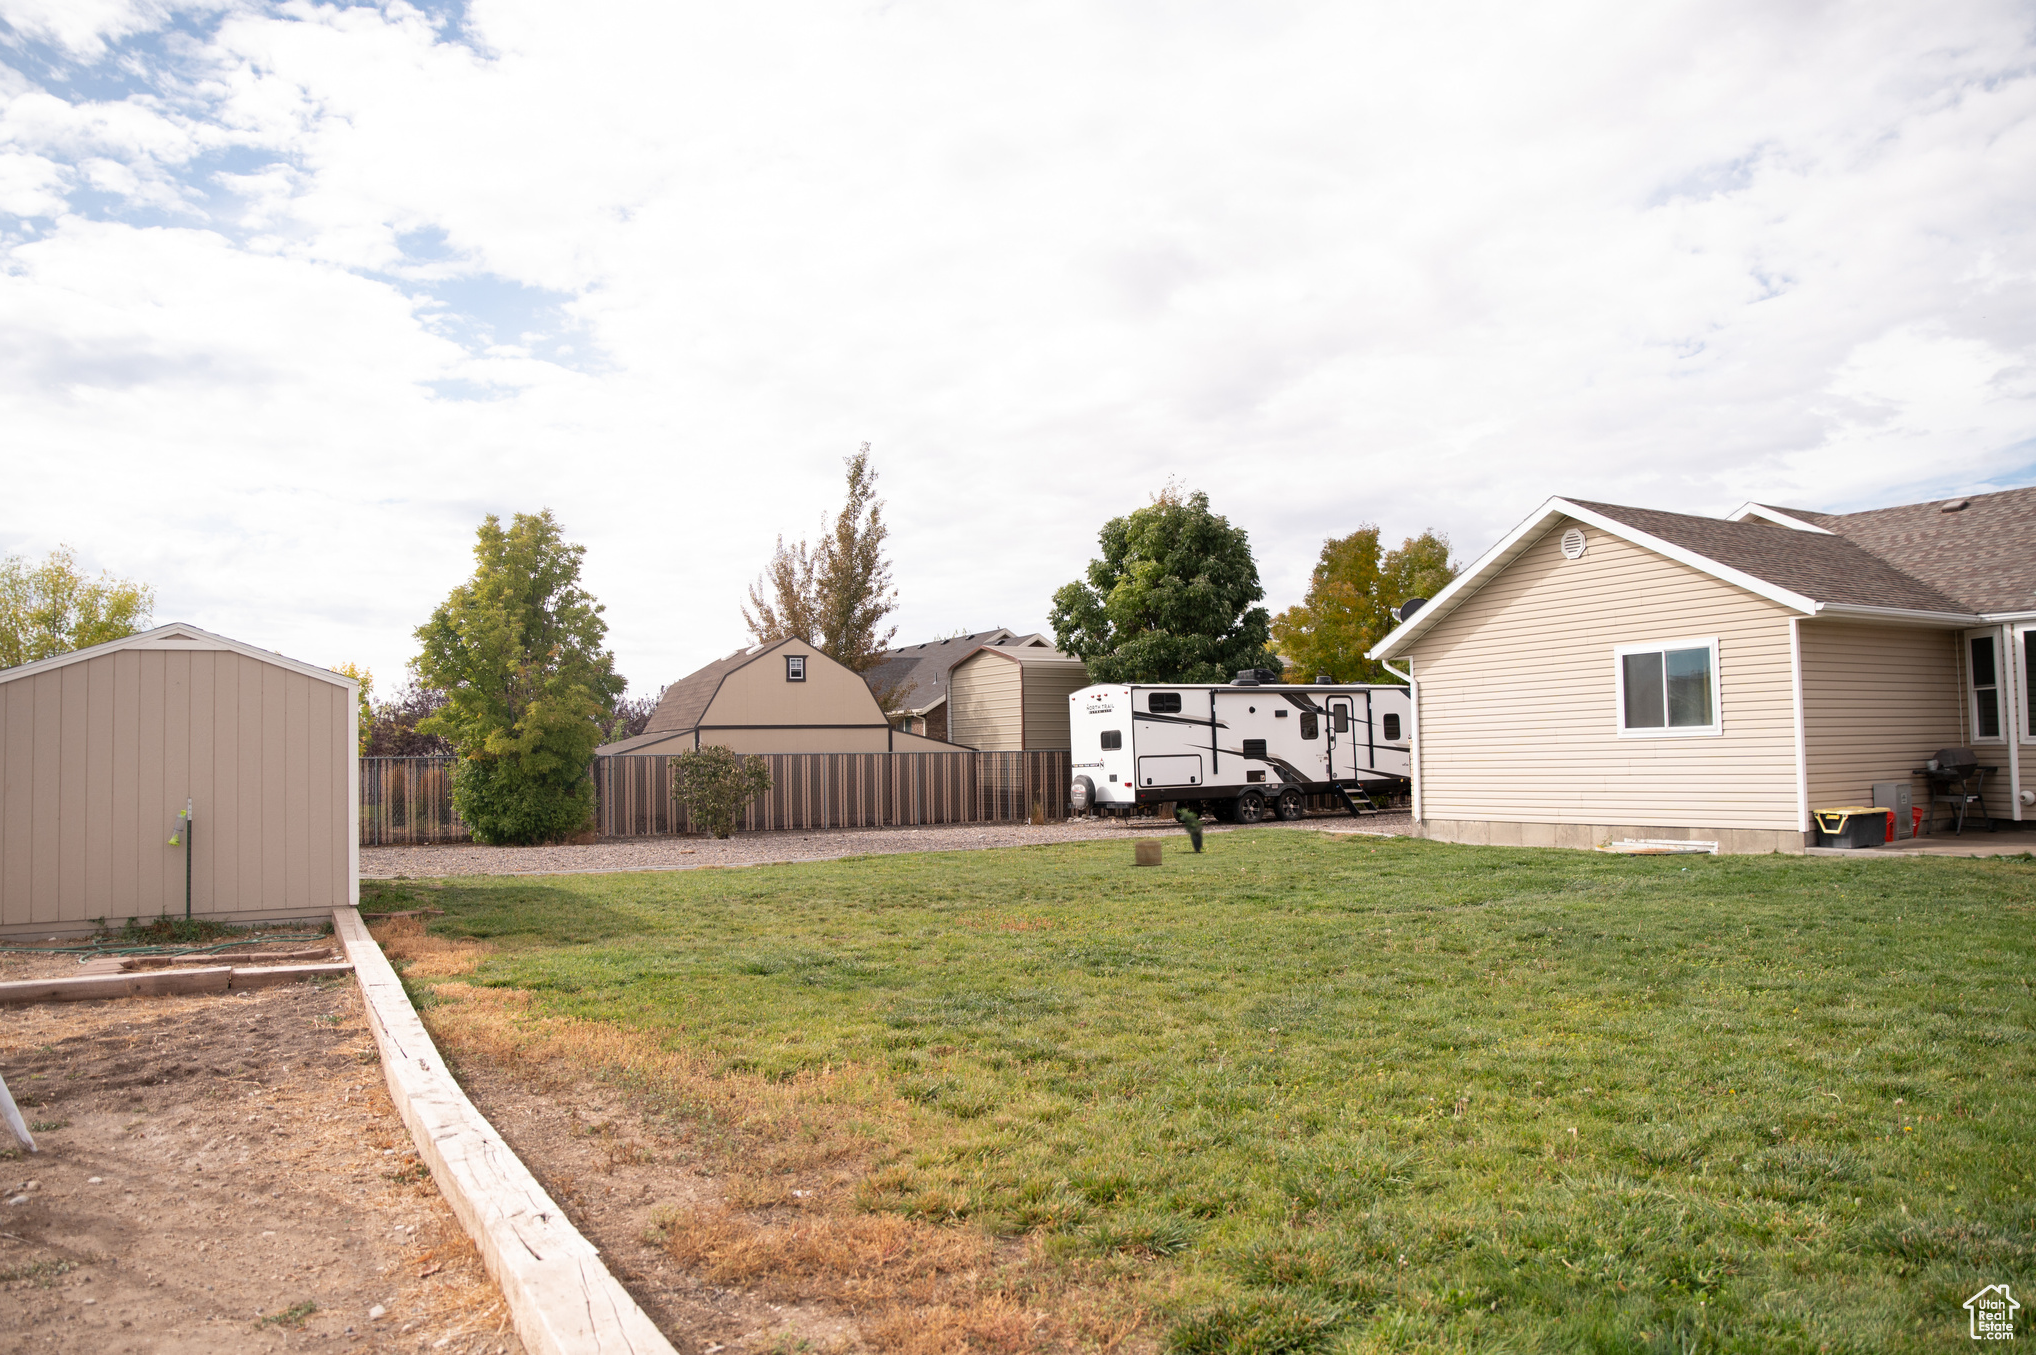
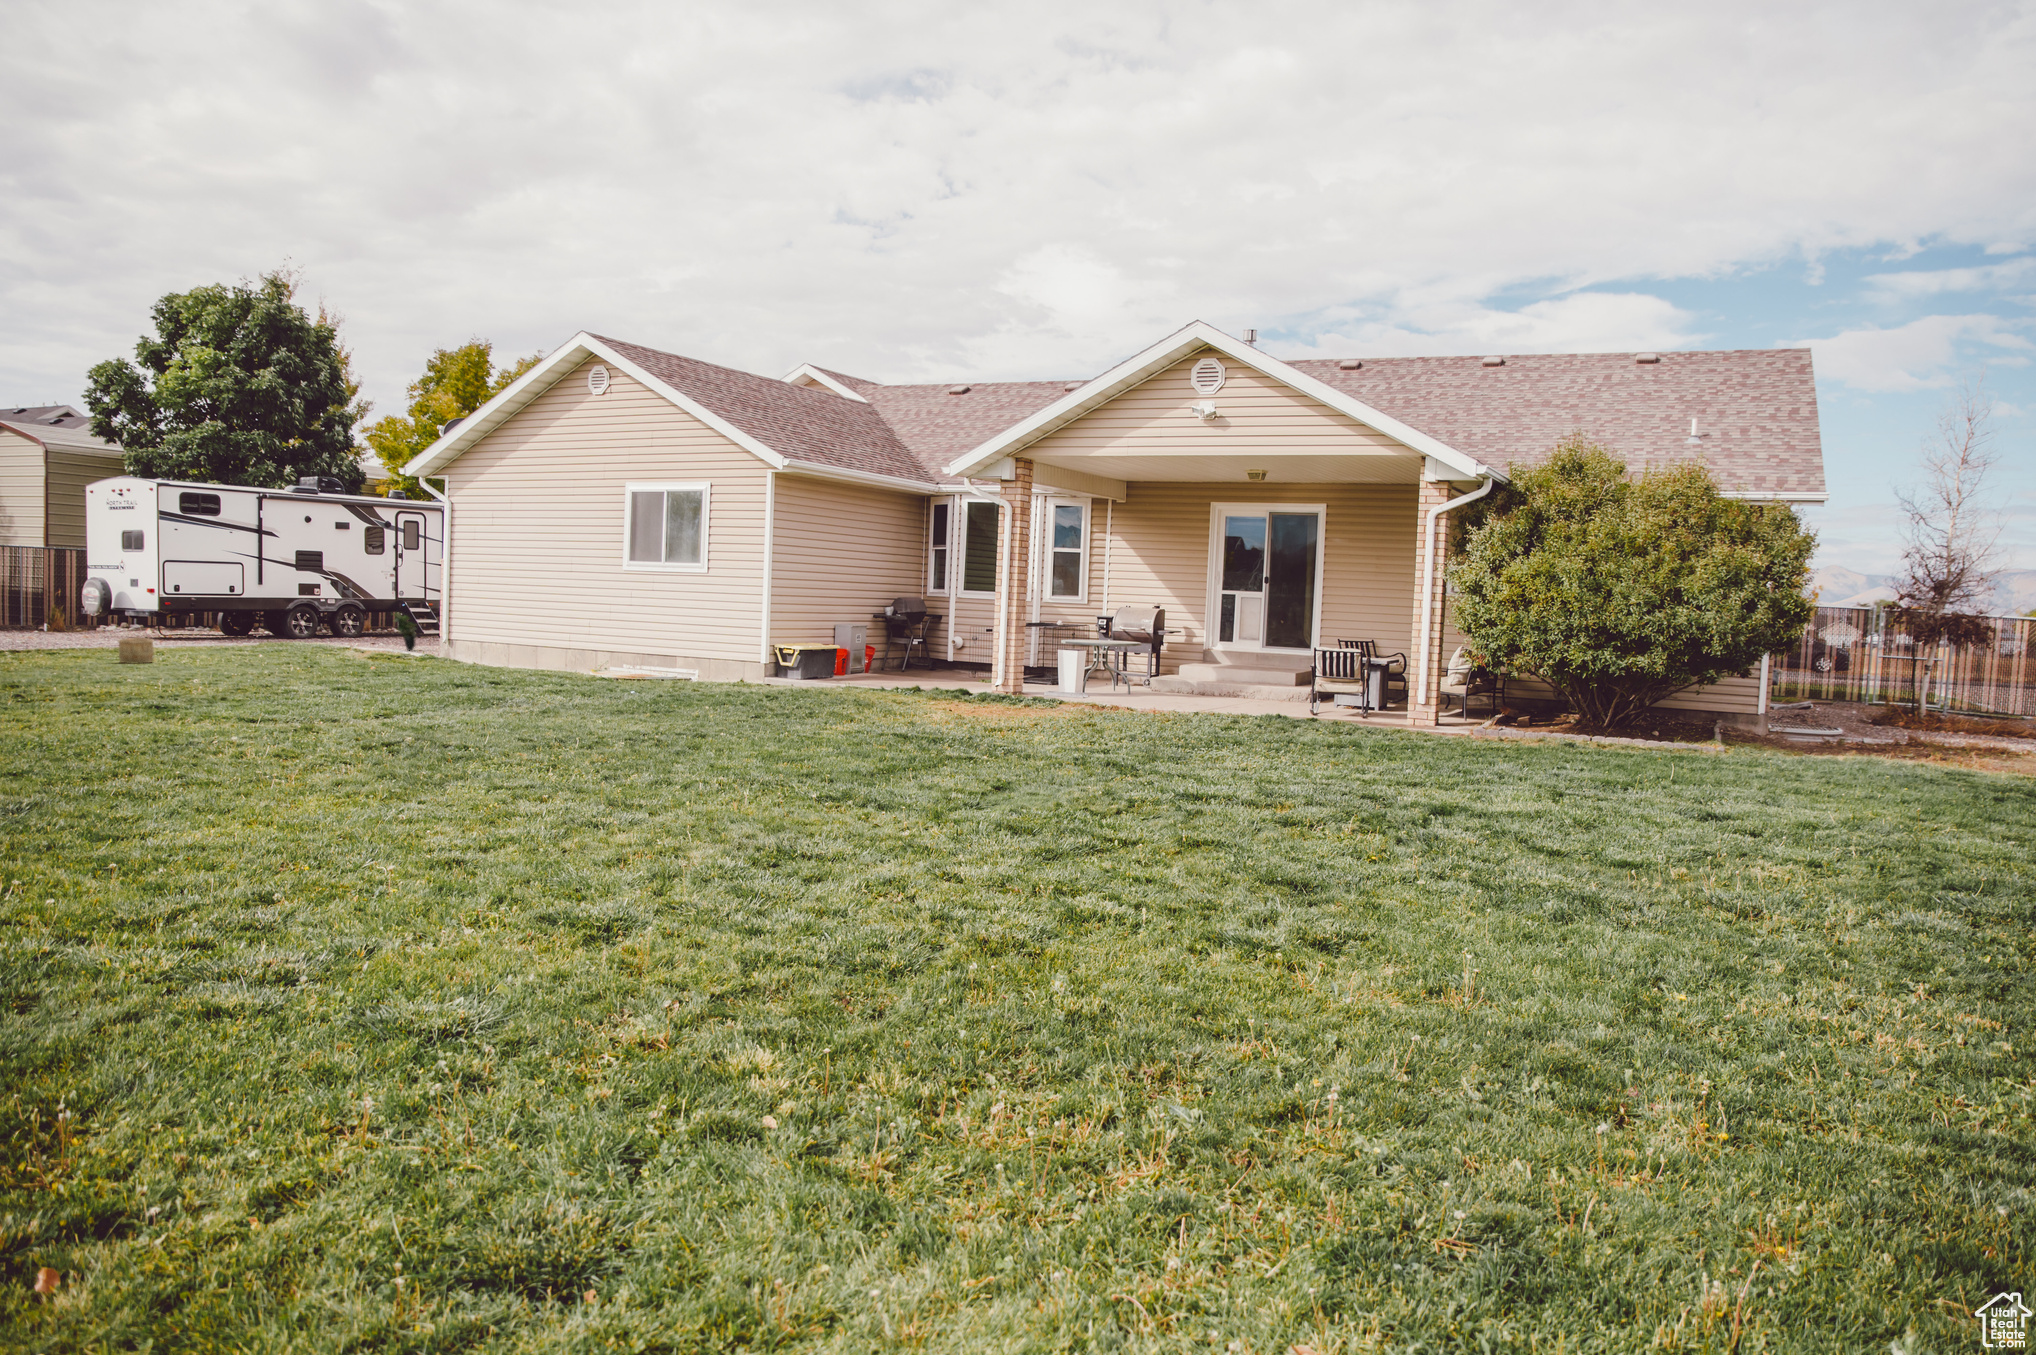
potted plant: present [1180,810,1204,853] -> present [394,613,416,651]

